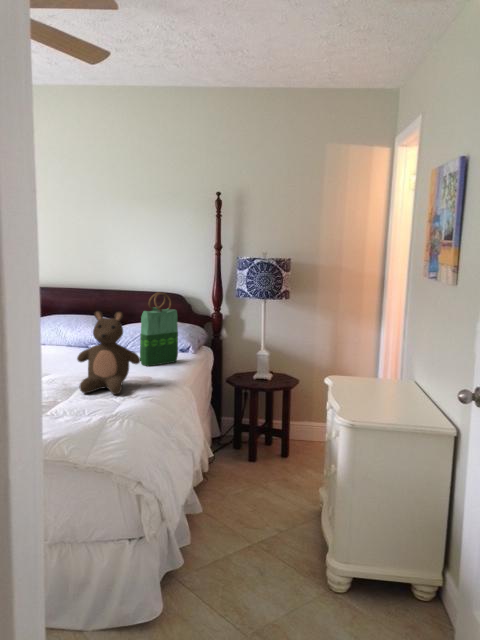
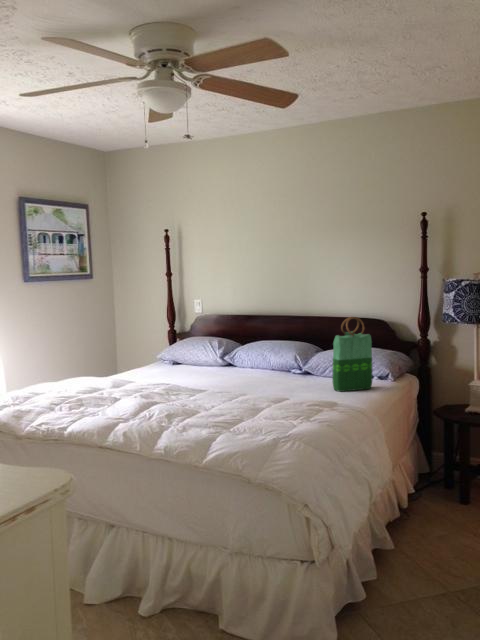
stuffed bear: present [77,311,140,394] -> none [264,334,324,417]

